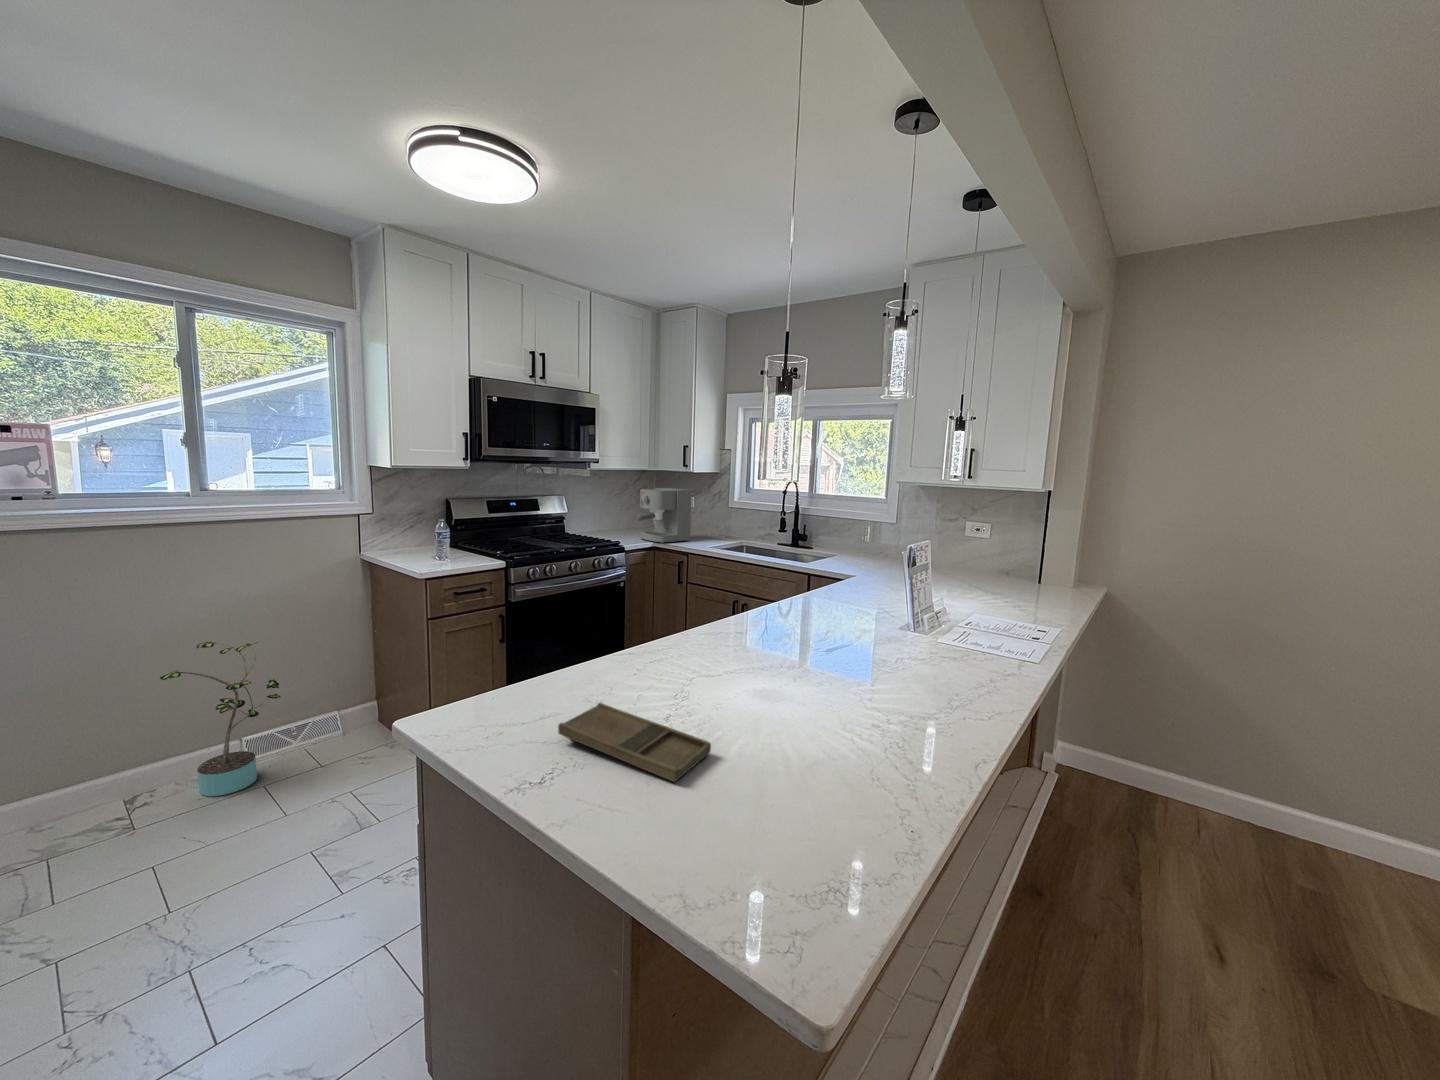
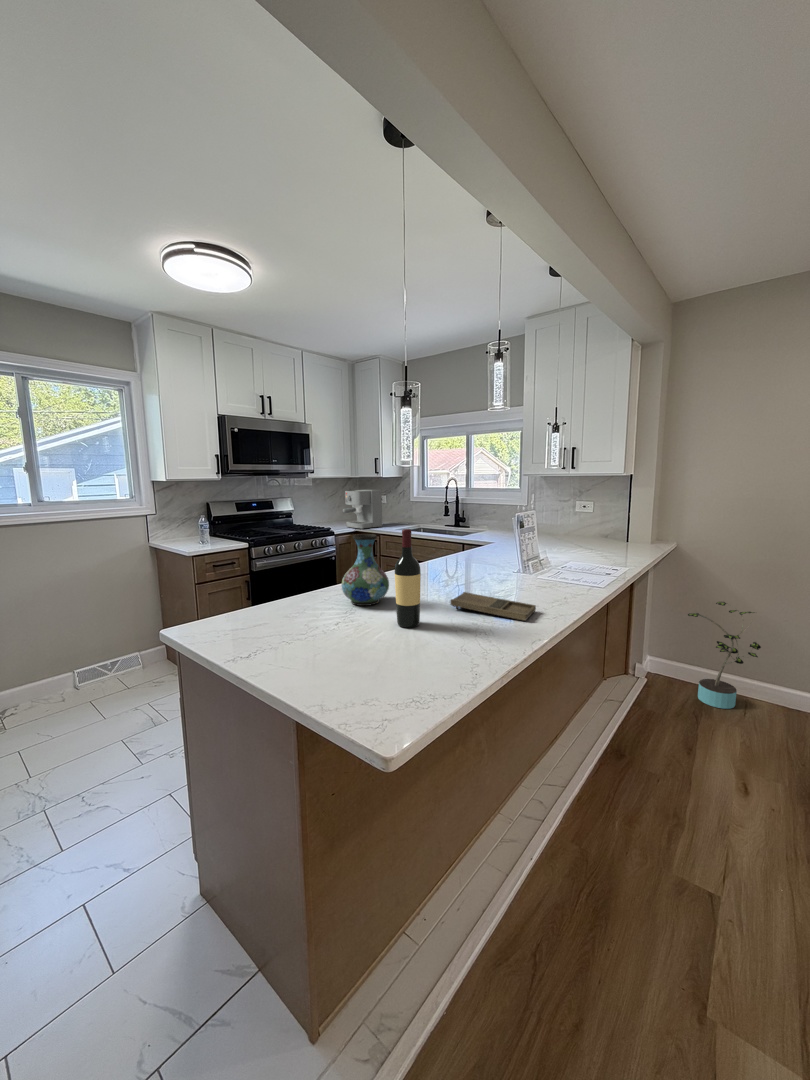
vase: none [664,573,734,681] -> present [342,534,389,606]
wine bottle: none [756,576,796,726] -> present [395,529,421,628]
potted plant: present [160,642,280,796] -> present [688,602,761,709]
tray: present [558,703,711,782] -> present [450,592,536,621]

